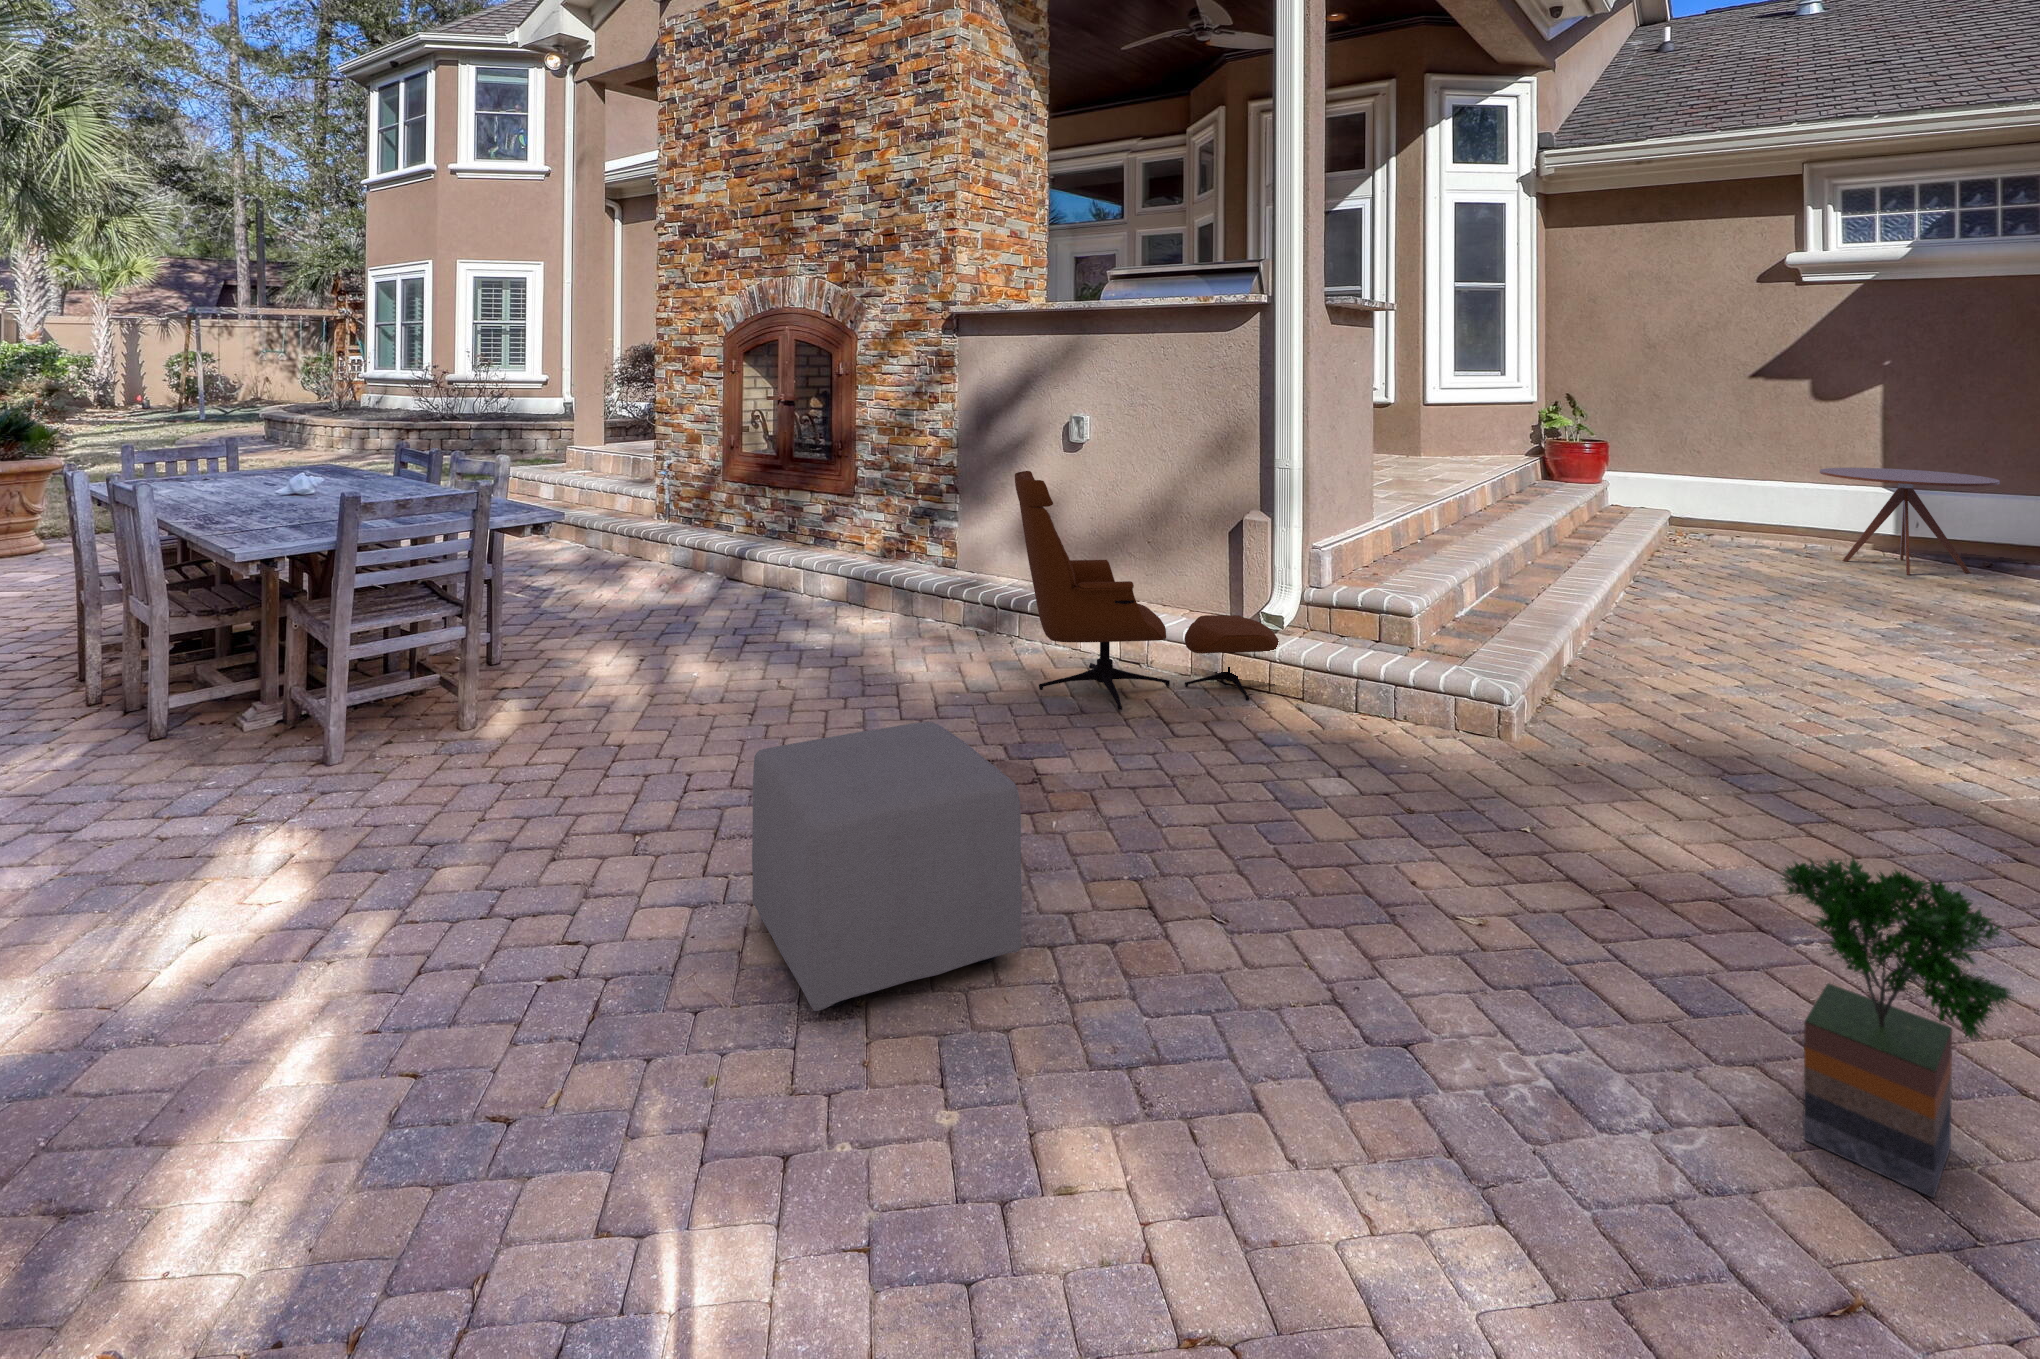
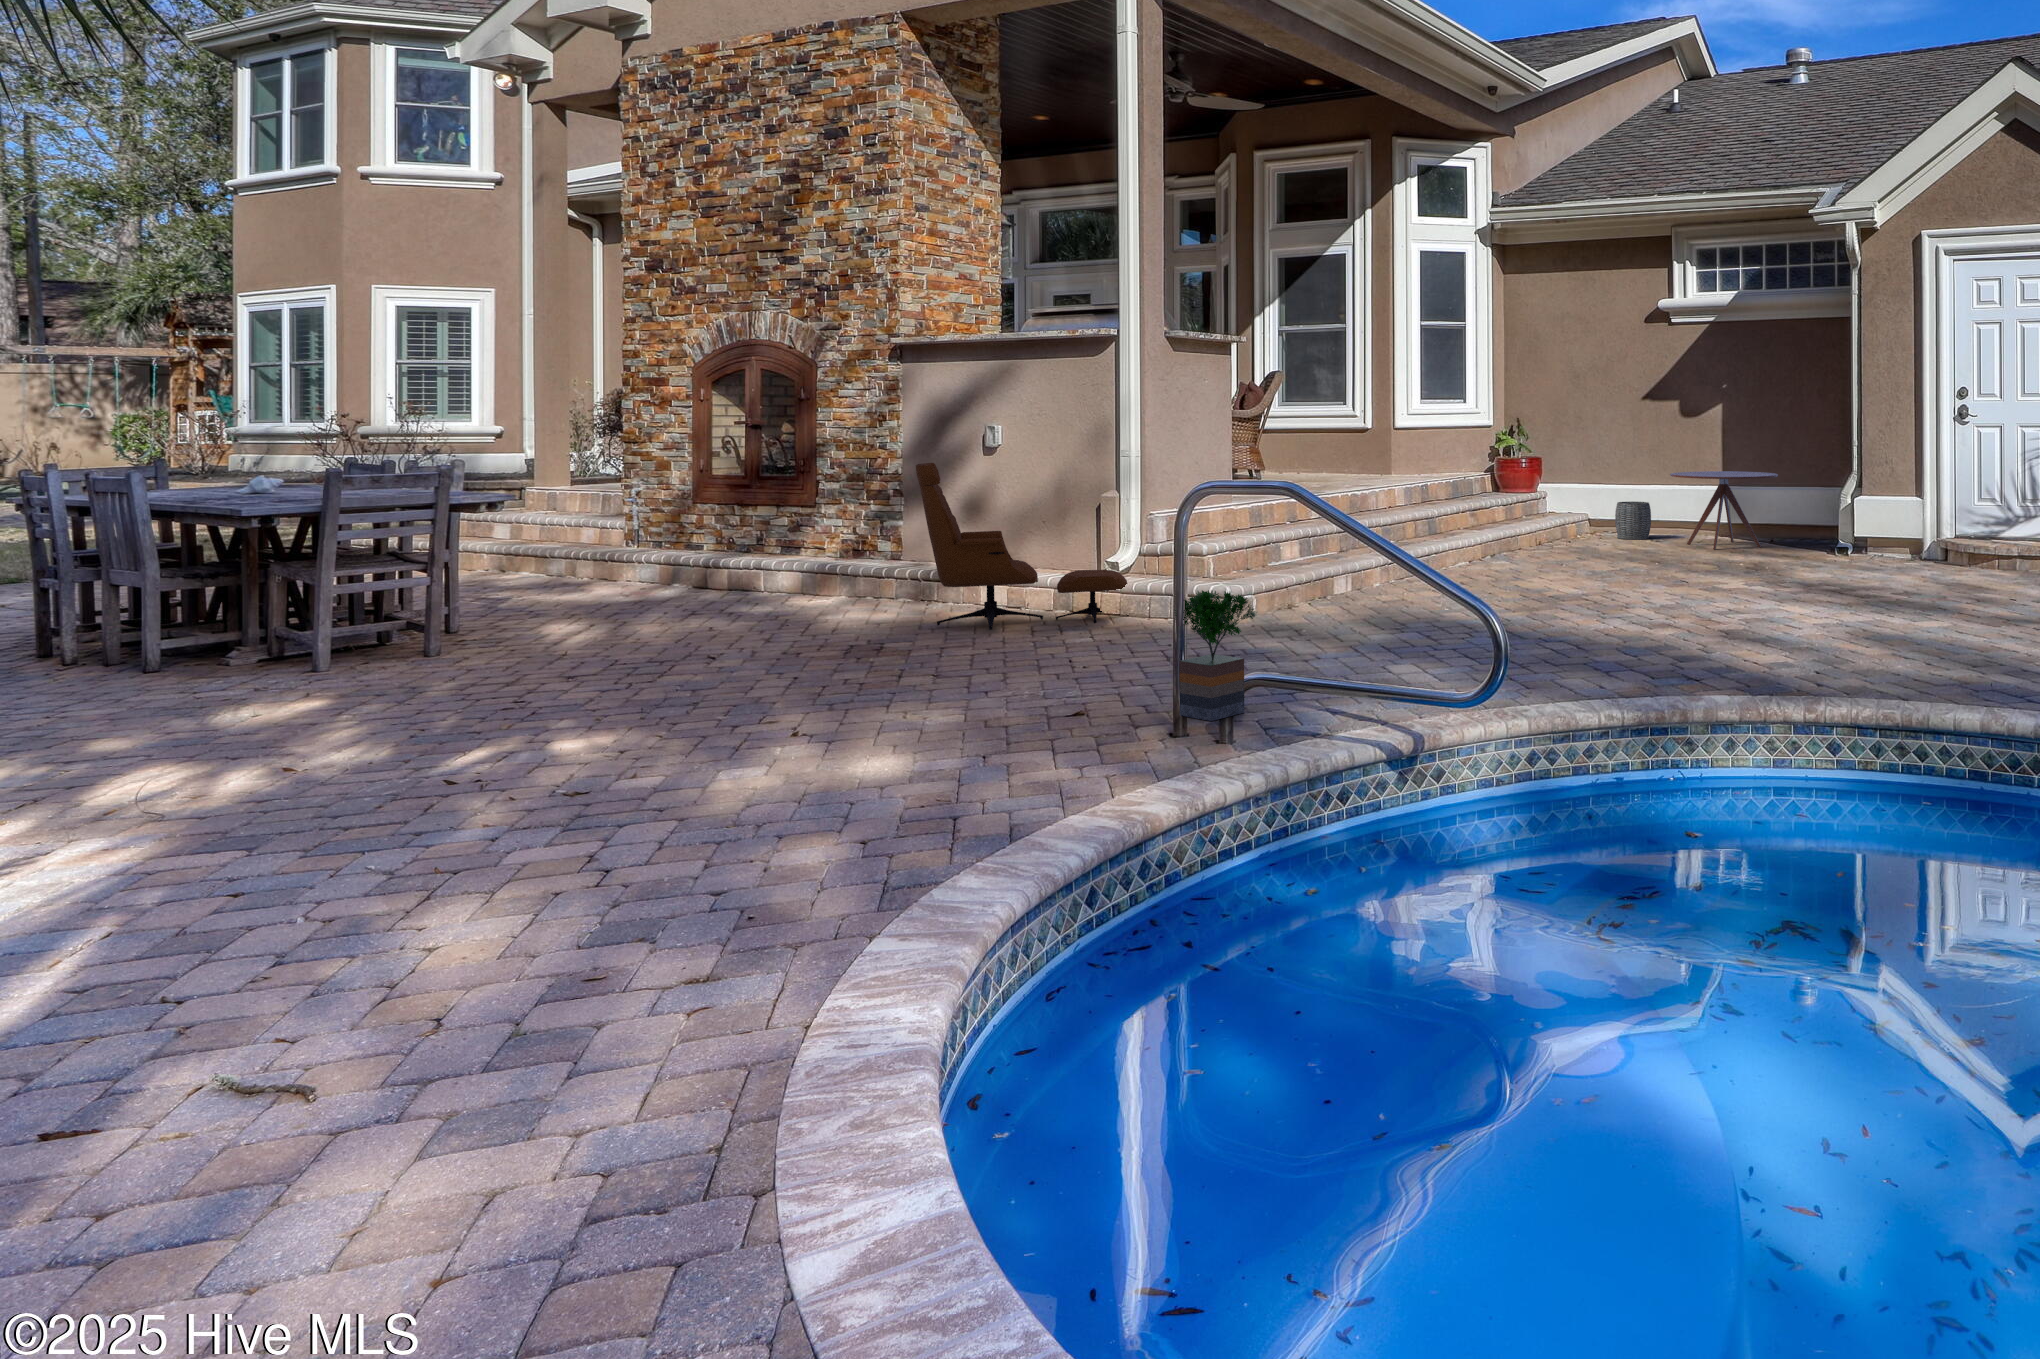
woven basket: none [1715,499,1768,548] -> present [1615,501,1651,540]
ottoman: present [752,722,1022,1011] -> none [659,592,826,721]

